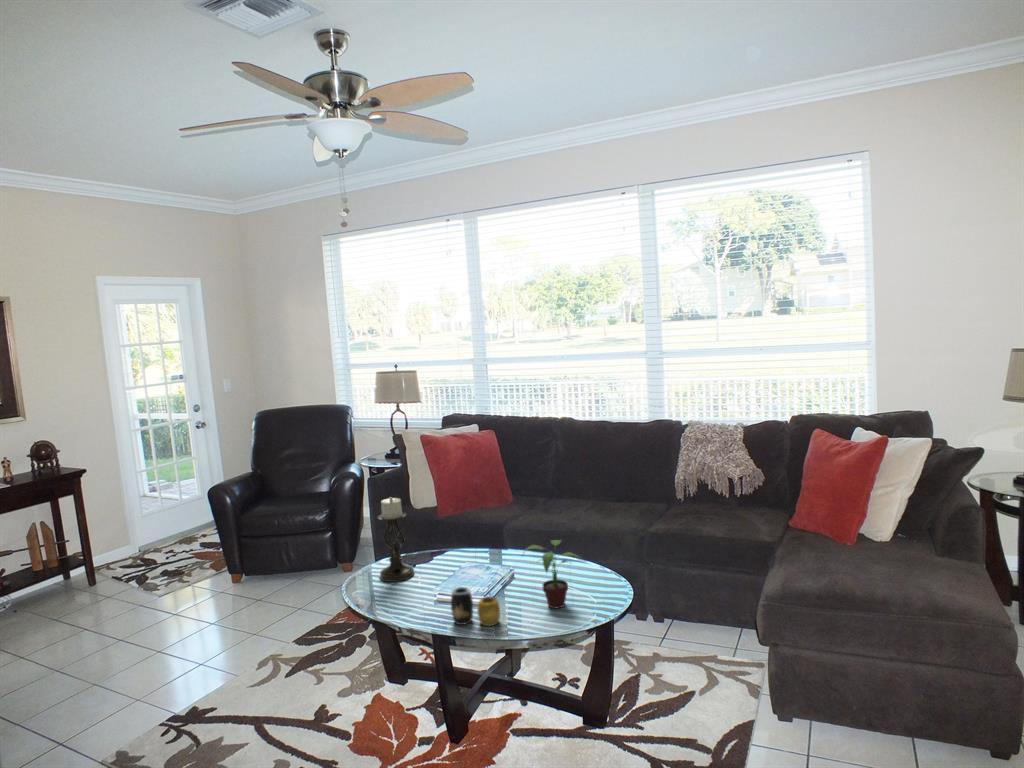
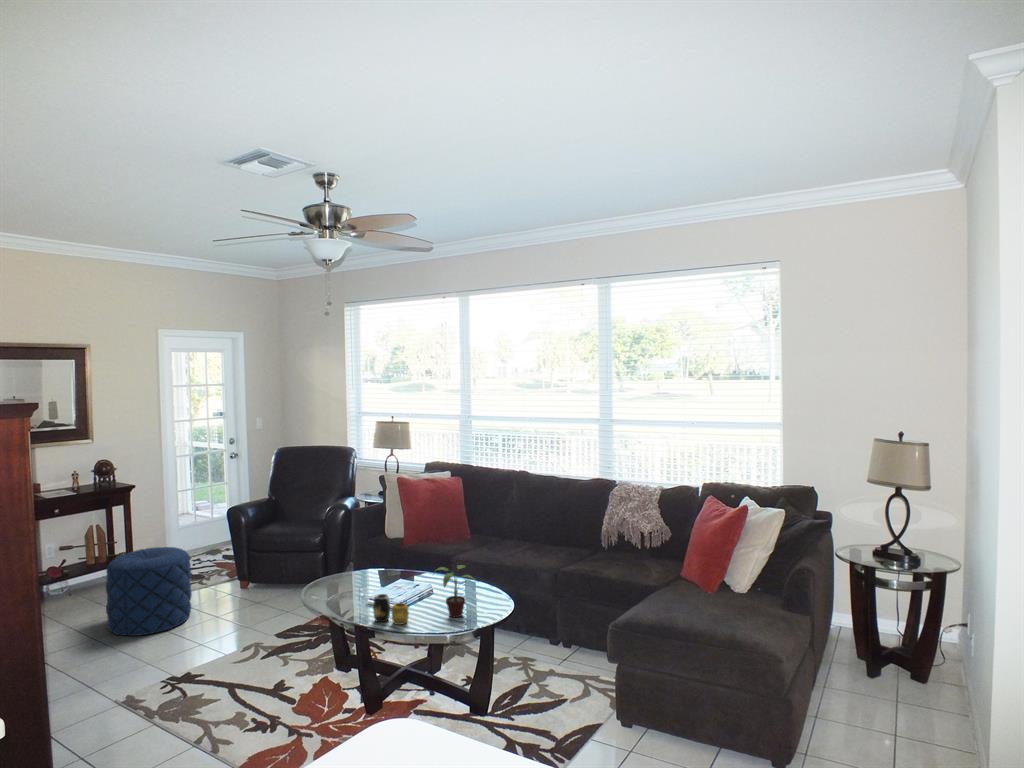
candle holder: present [378,497,414,582] -> none [337,523,365,590]
pouf: none [63,543,179,661] -> present [106,547,192,636]

